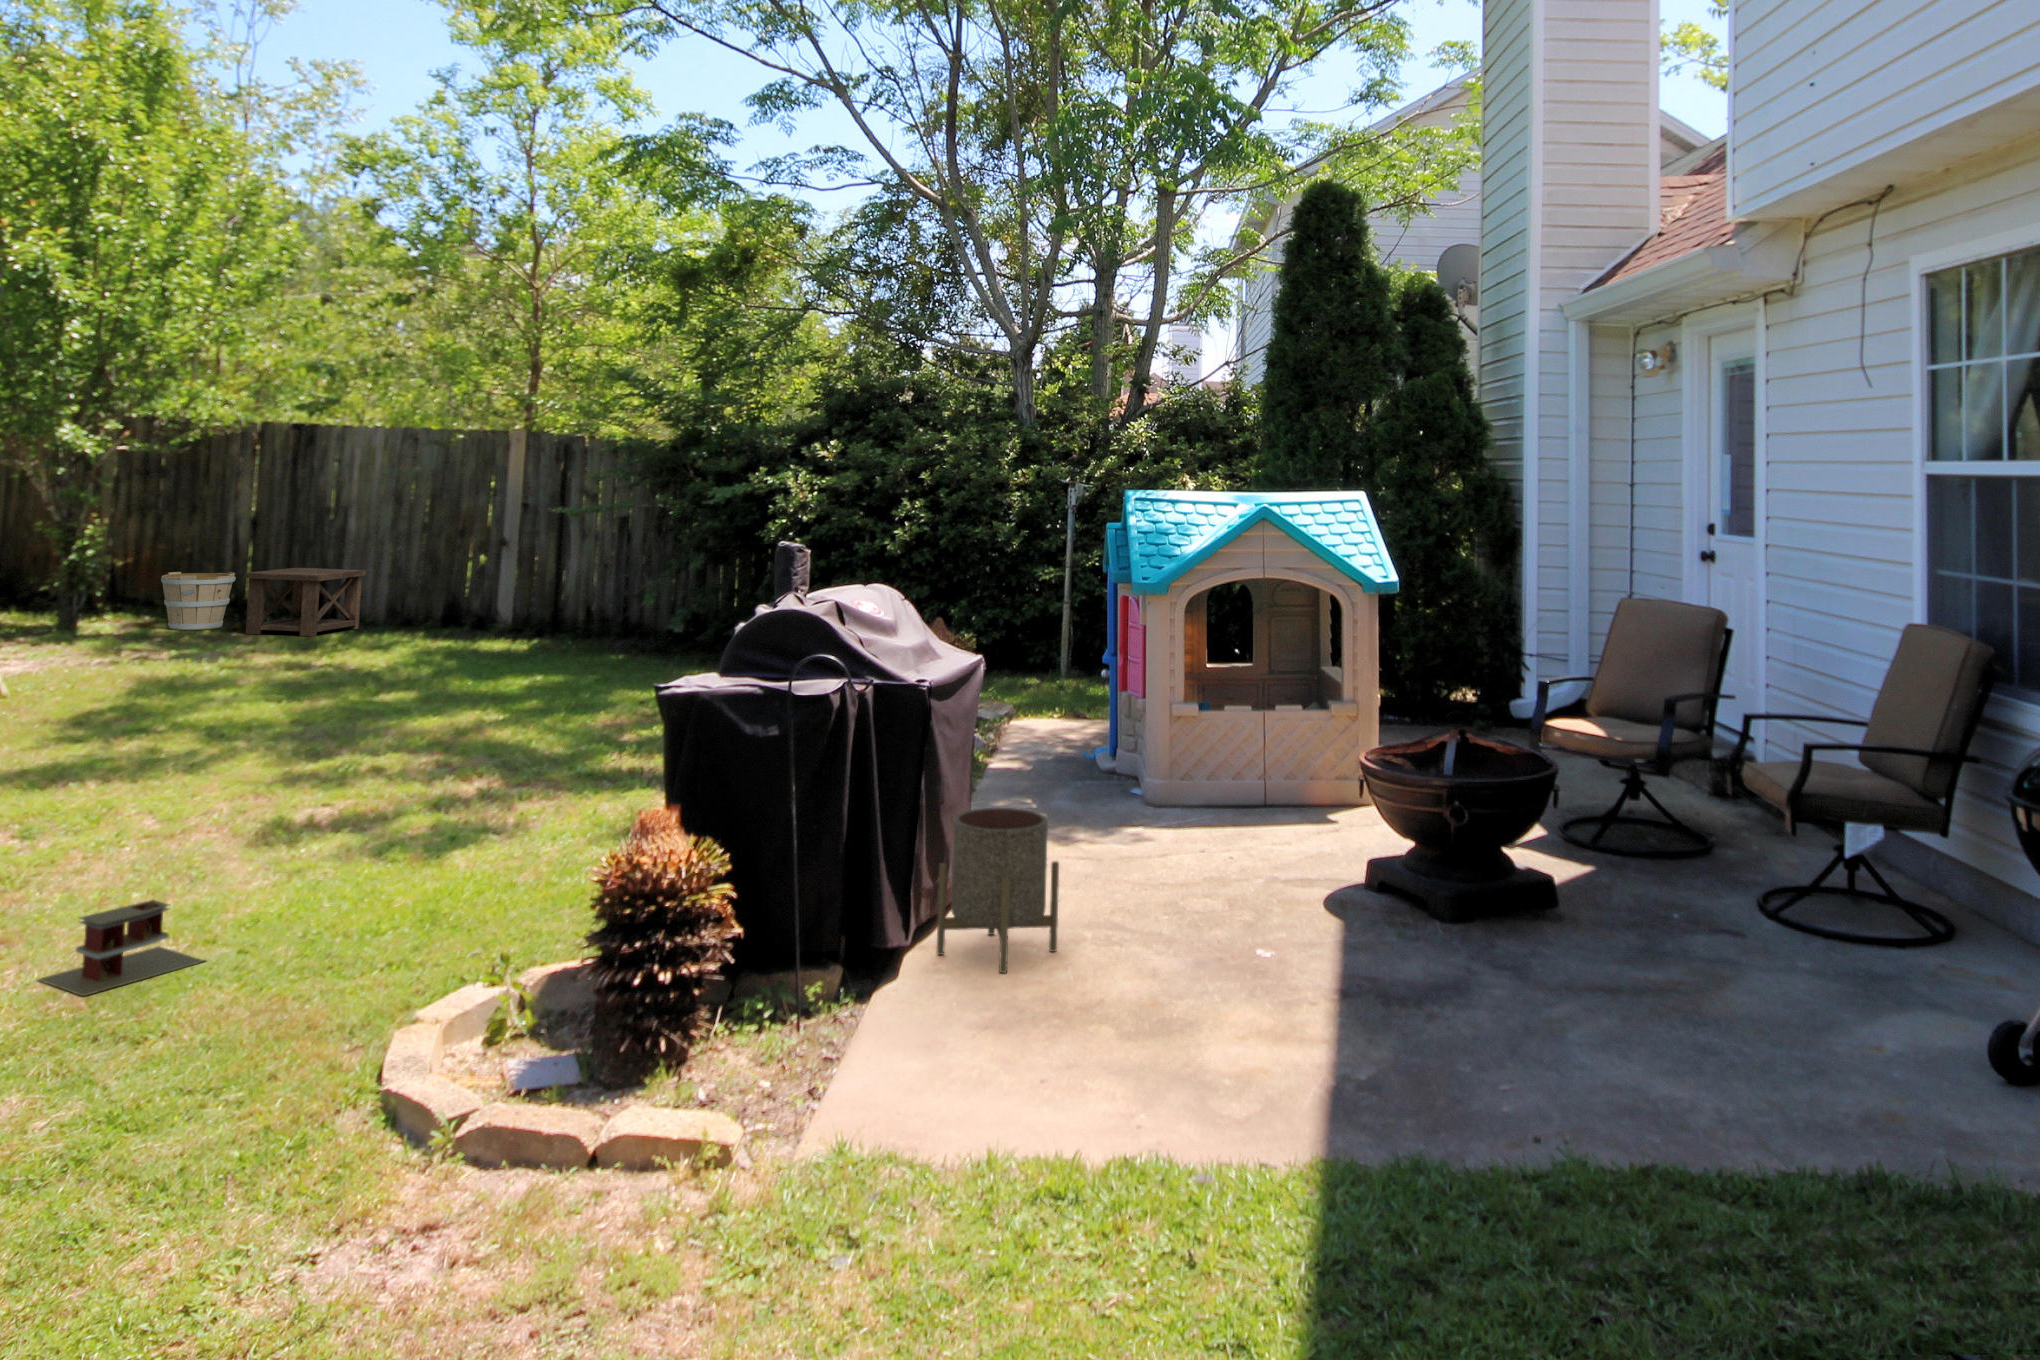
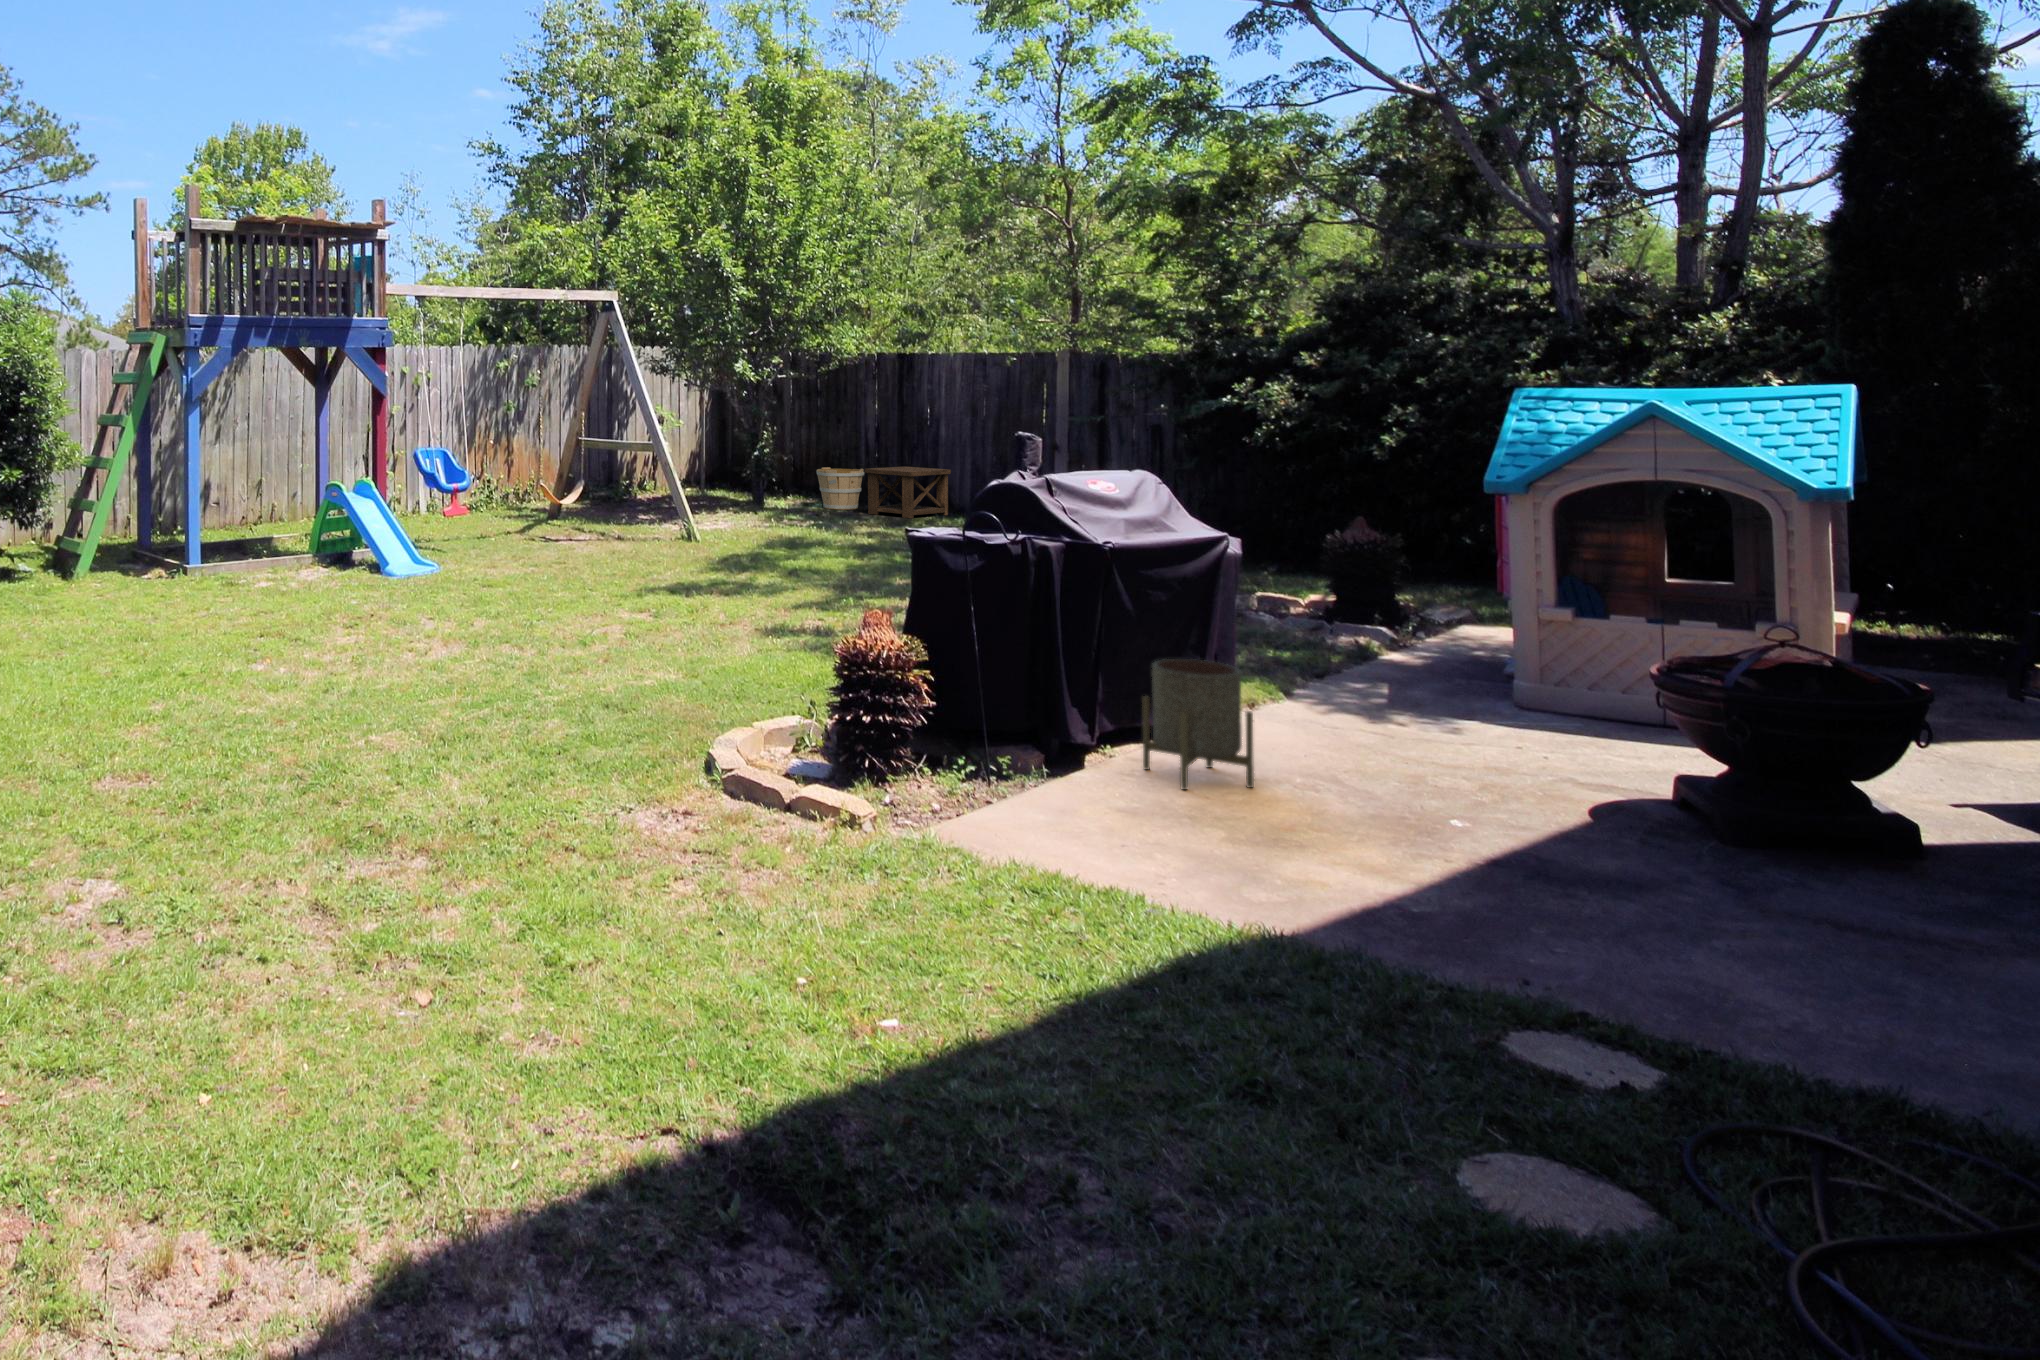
toy house: present [38,900,204,996] -> none [607,641,688,687]

